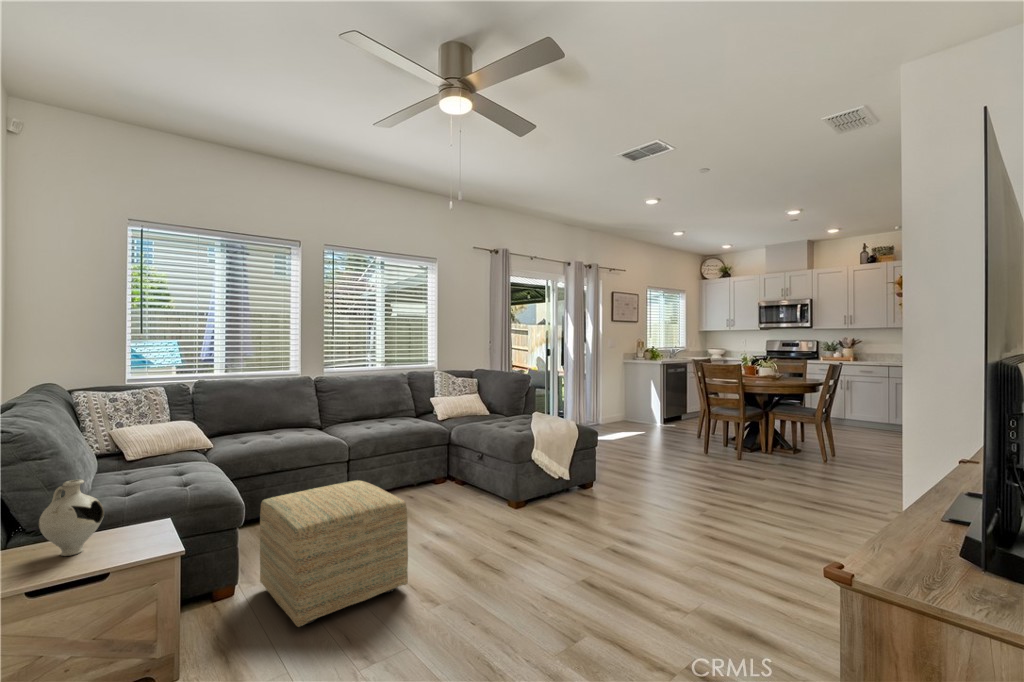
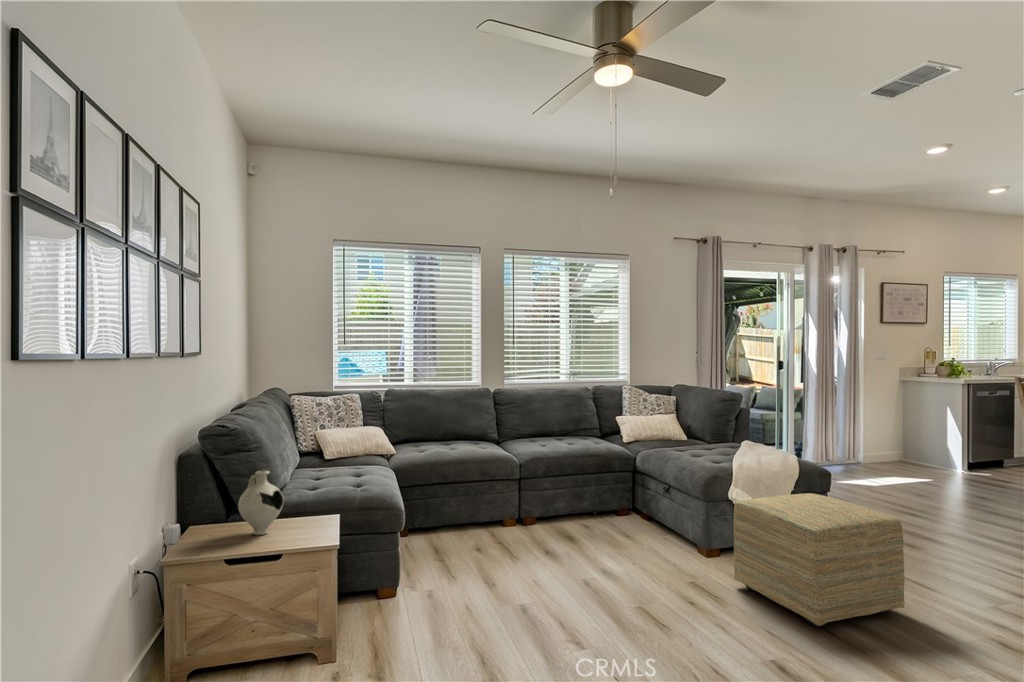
ottoman: present [260,480,408,627] -> present [734,493,905,626]

